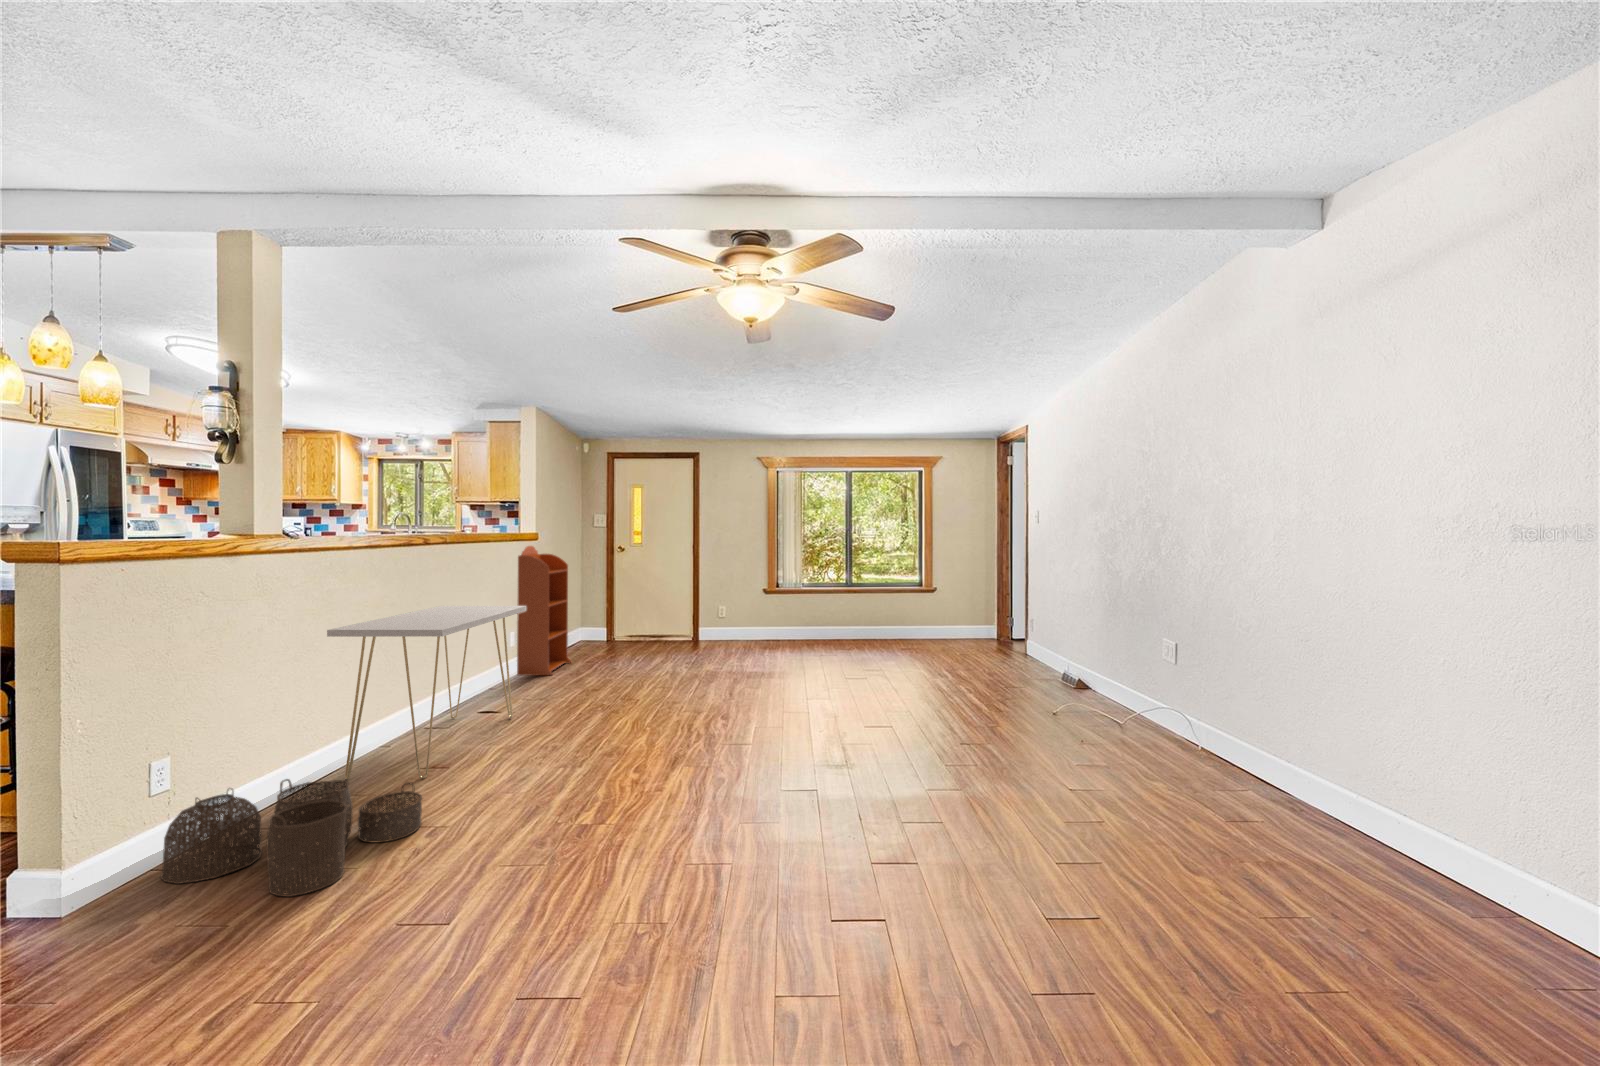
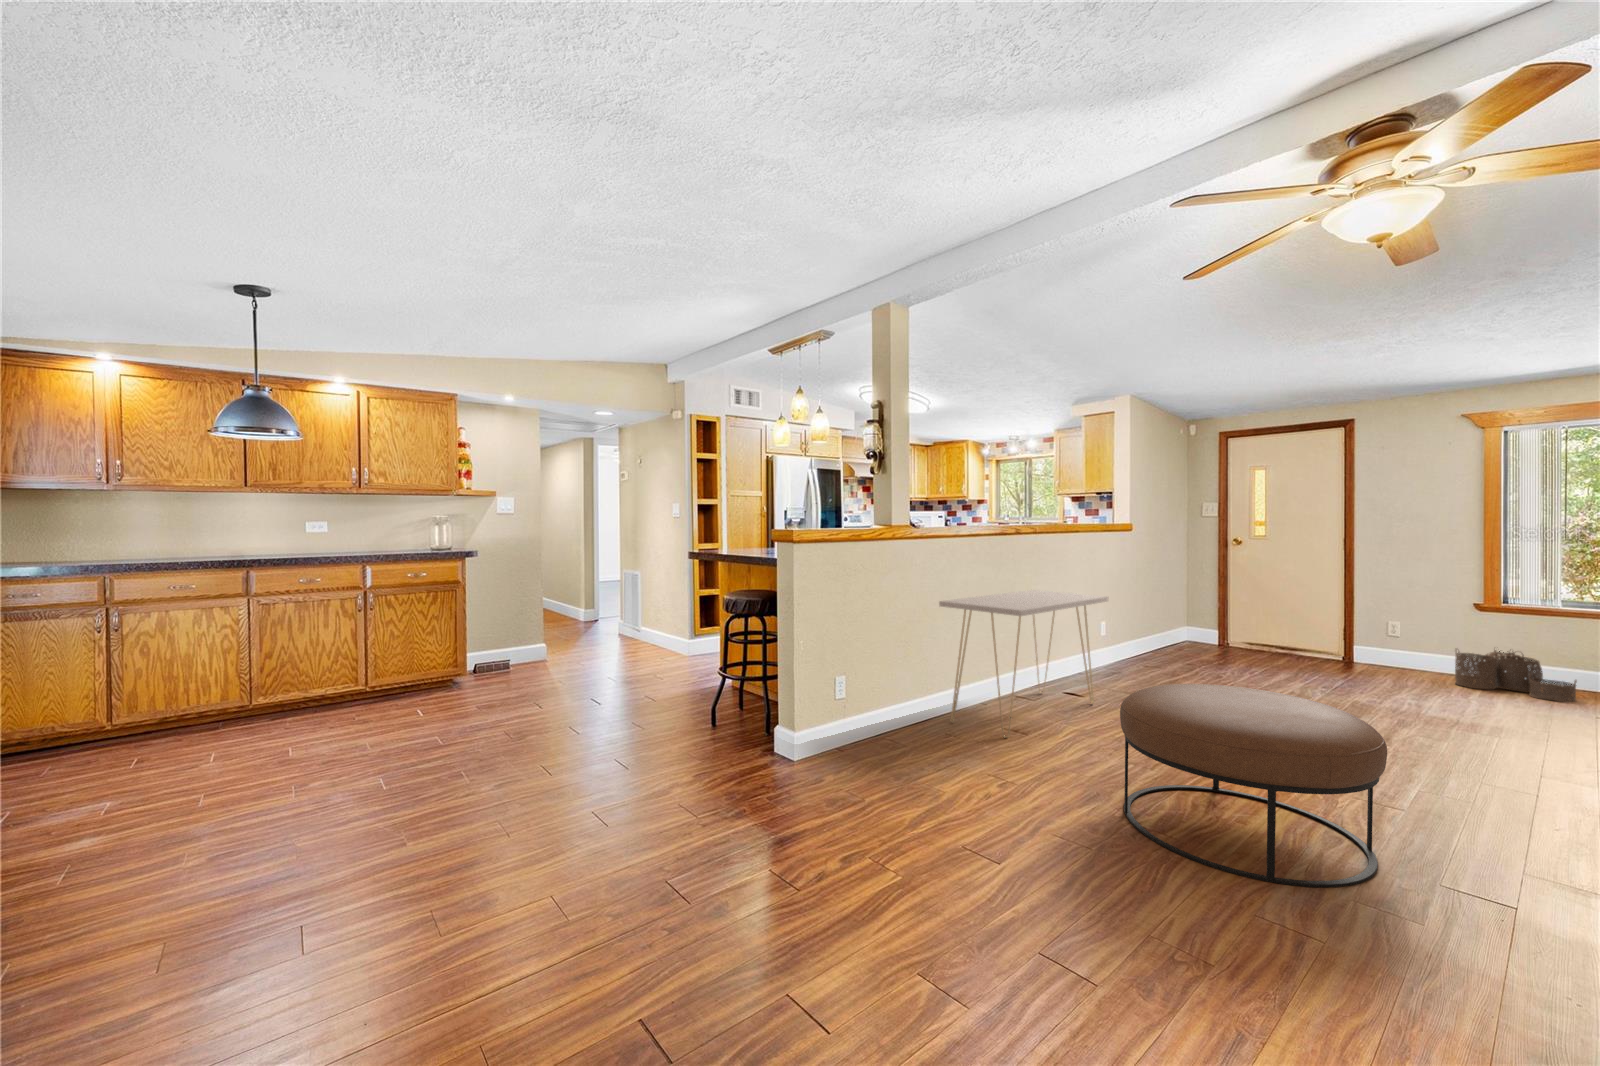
bookcase: present [517,546,571,675] -> none [1108,537,1169,671]
ottoman: none [560,674,753,839] -> present [1120,684,1387,887]
woven basket: present [161,779,422,897] -> present [1455,649,1577,702]

